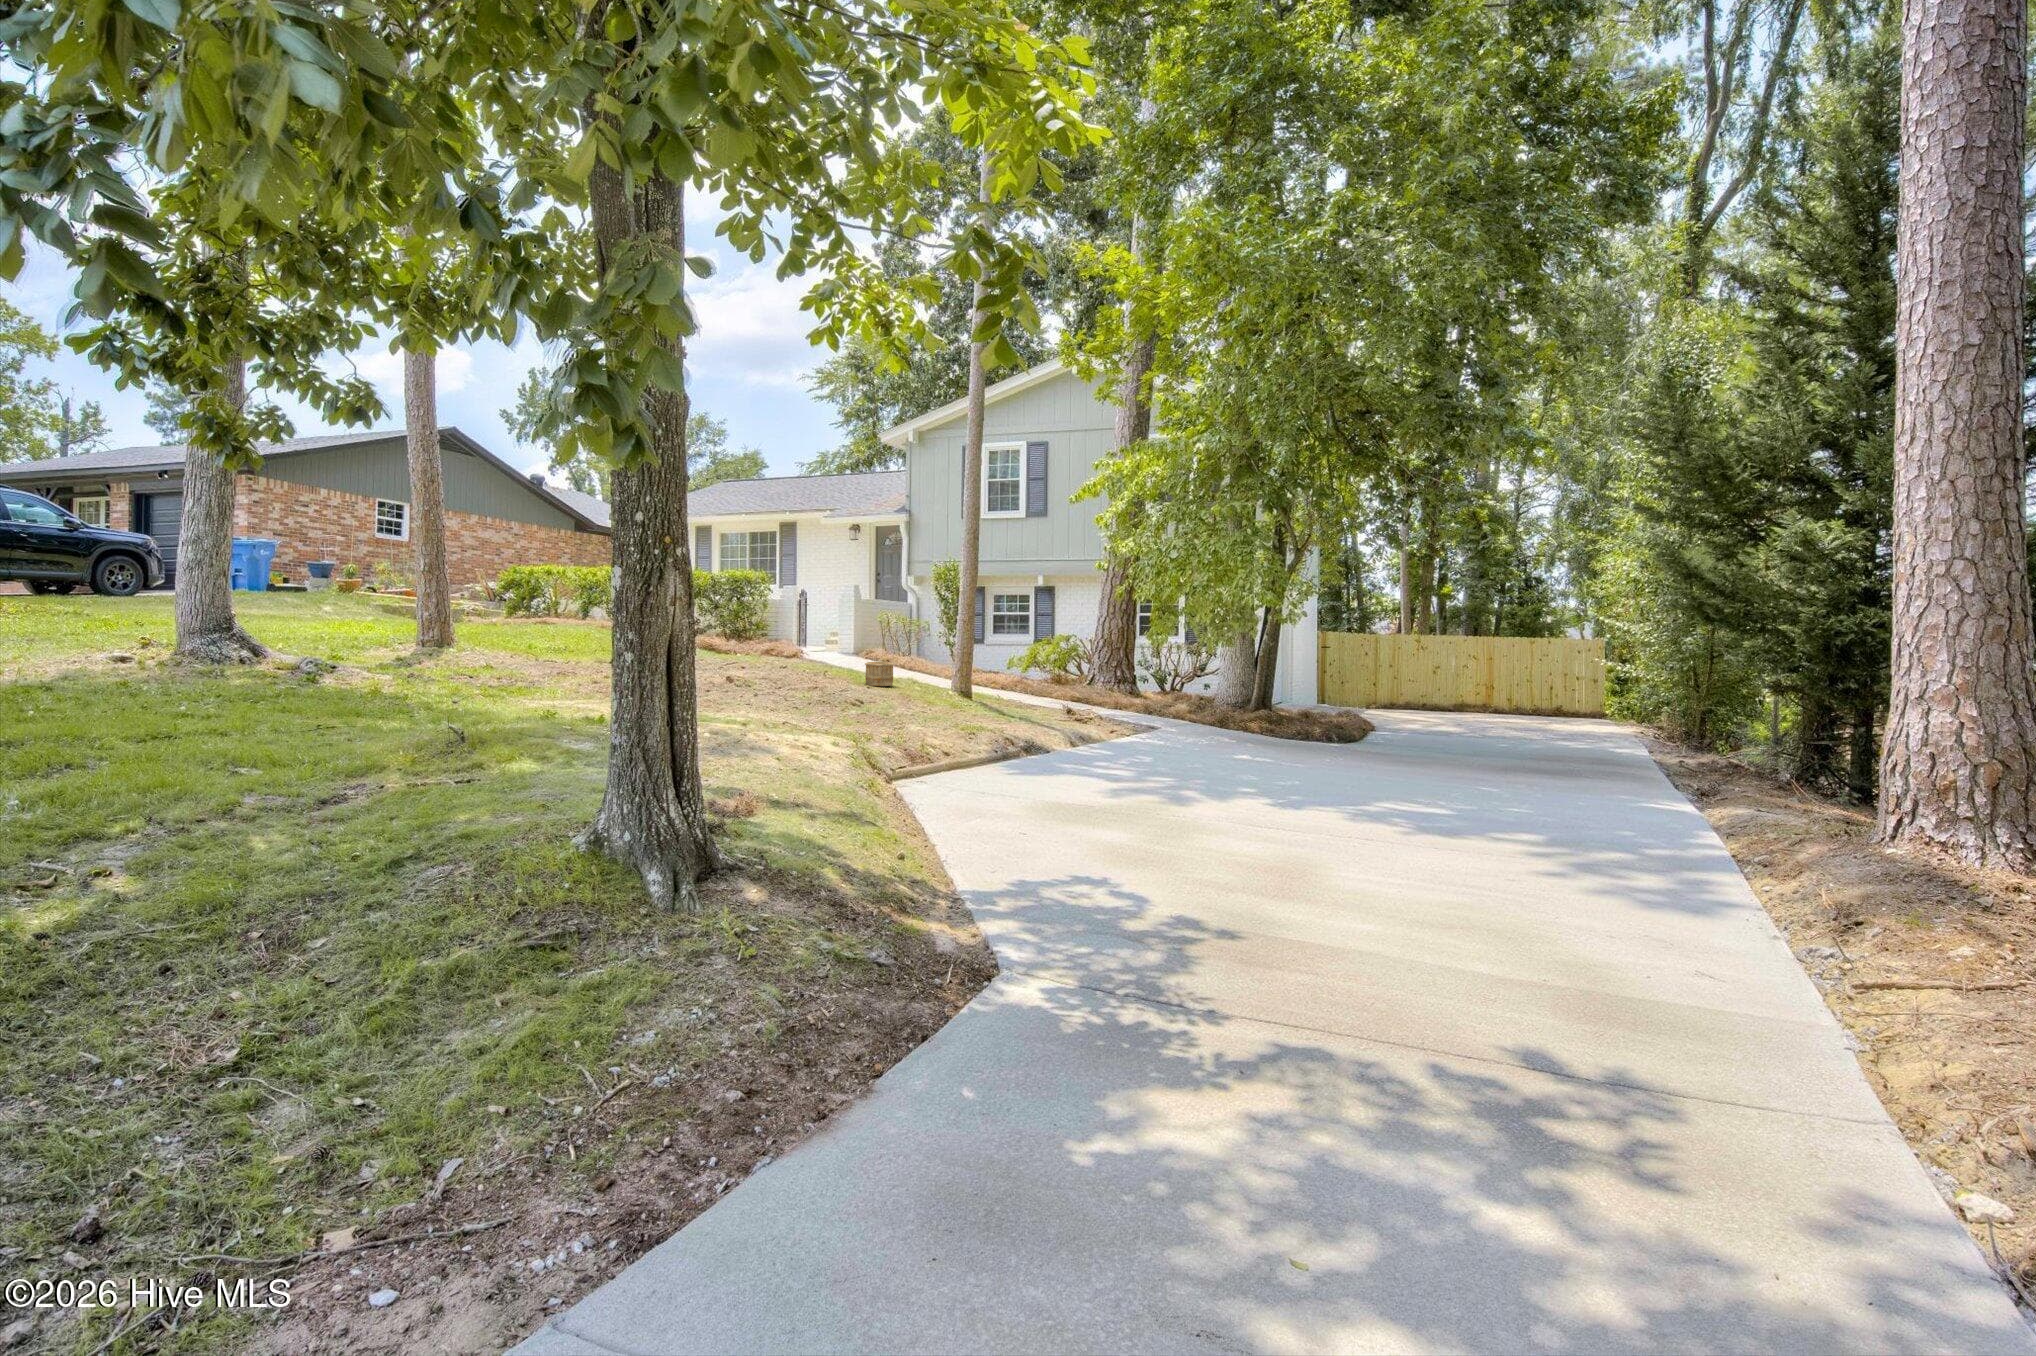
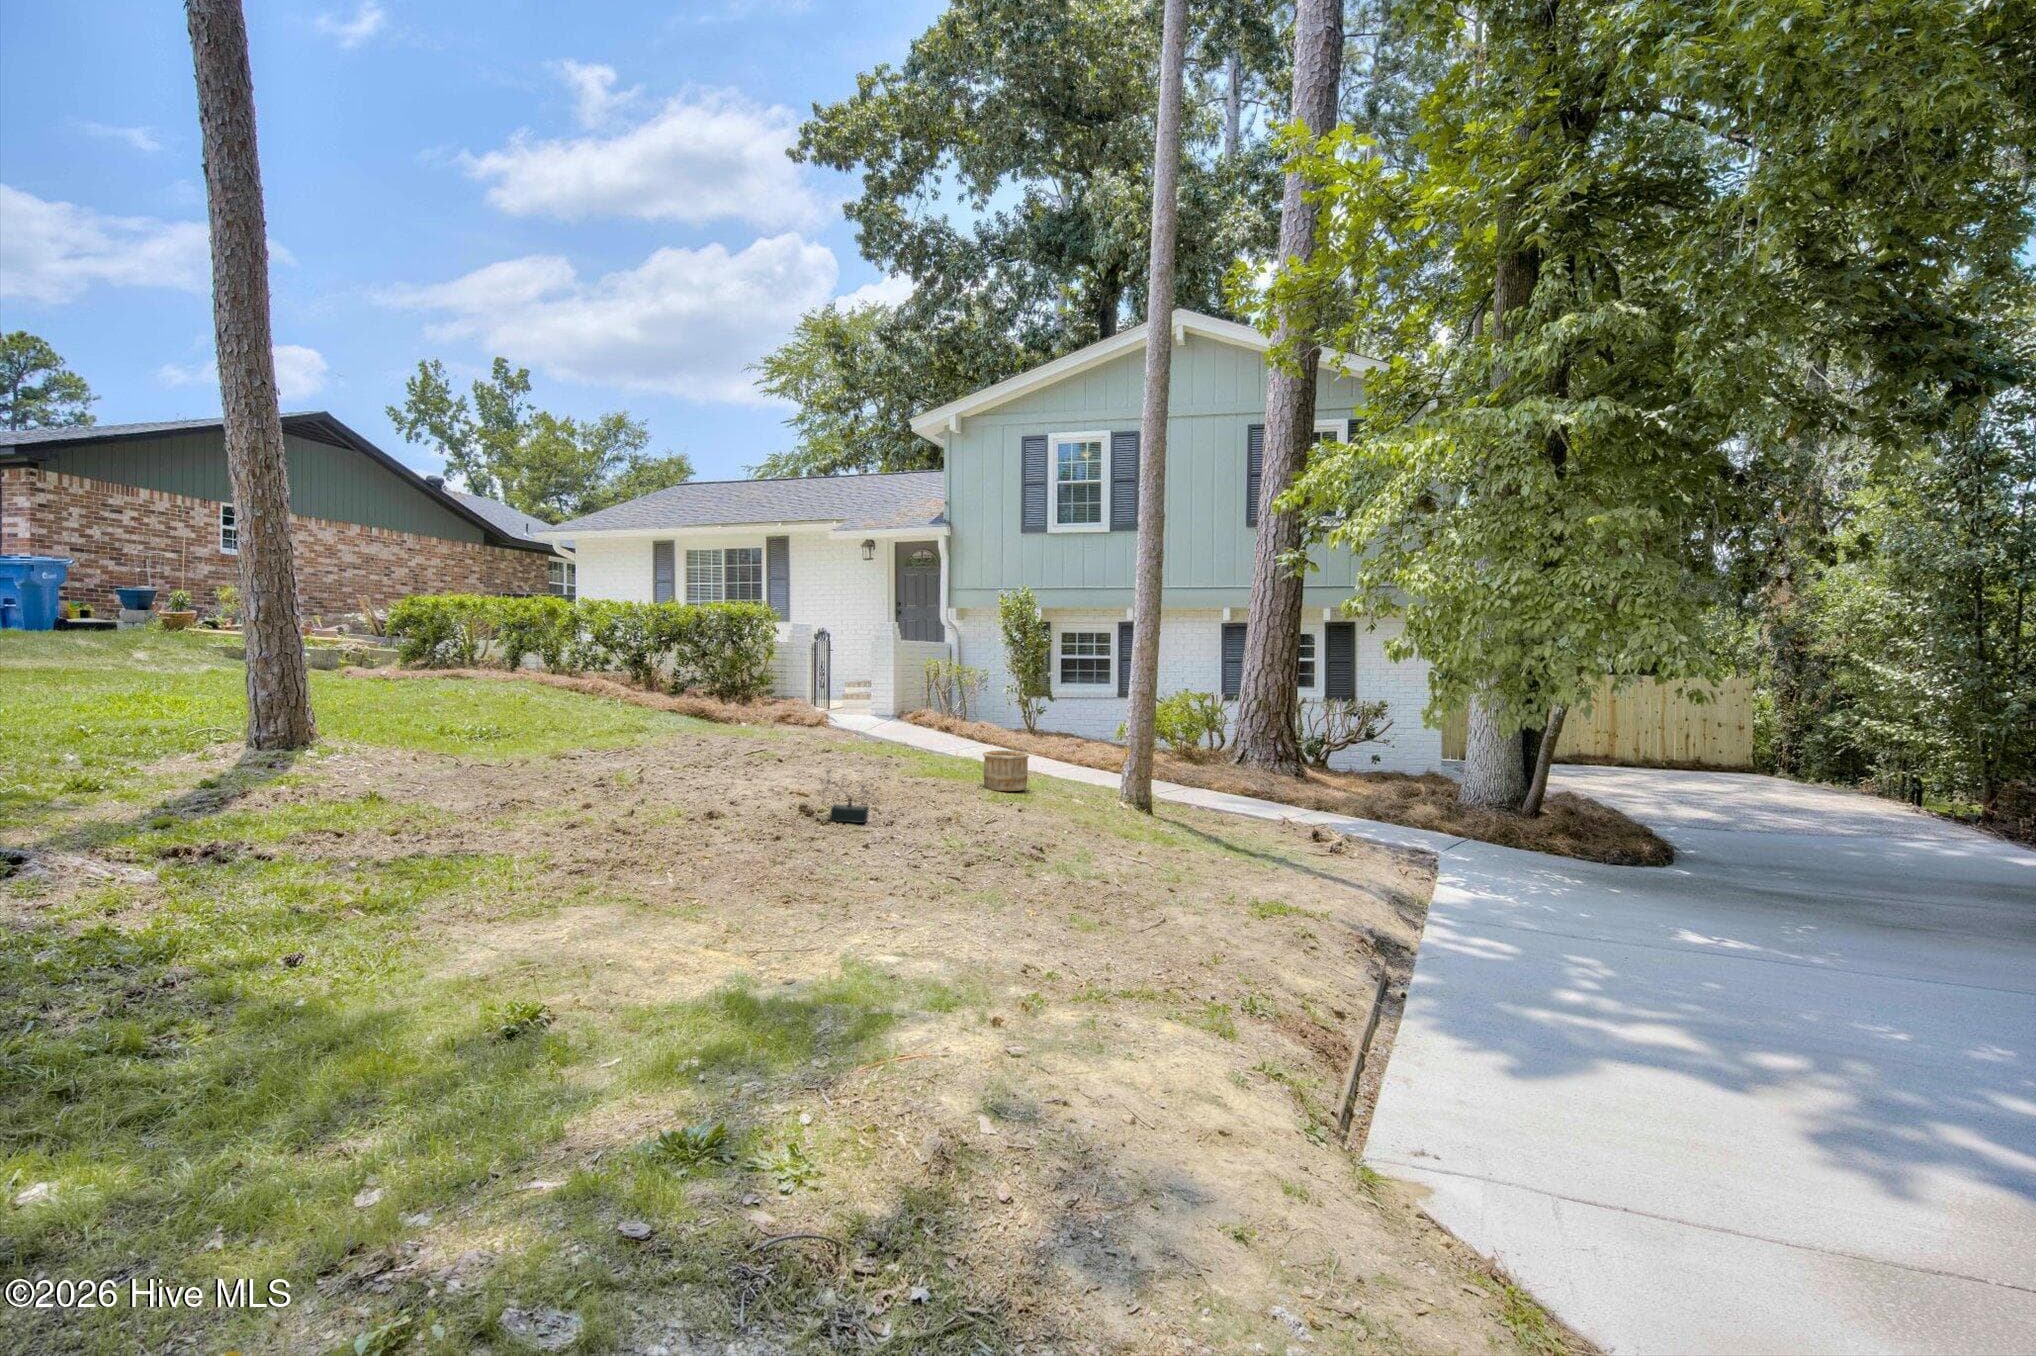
decorative plant: none [739,661,774,692] -> present [821,770,877,823]

